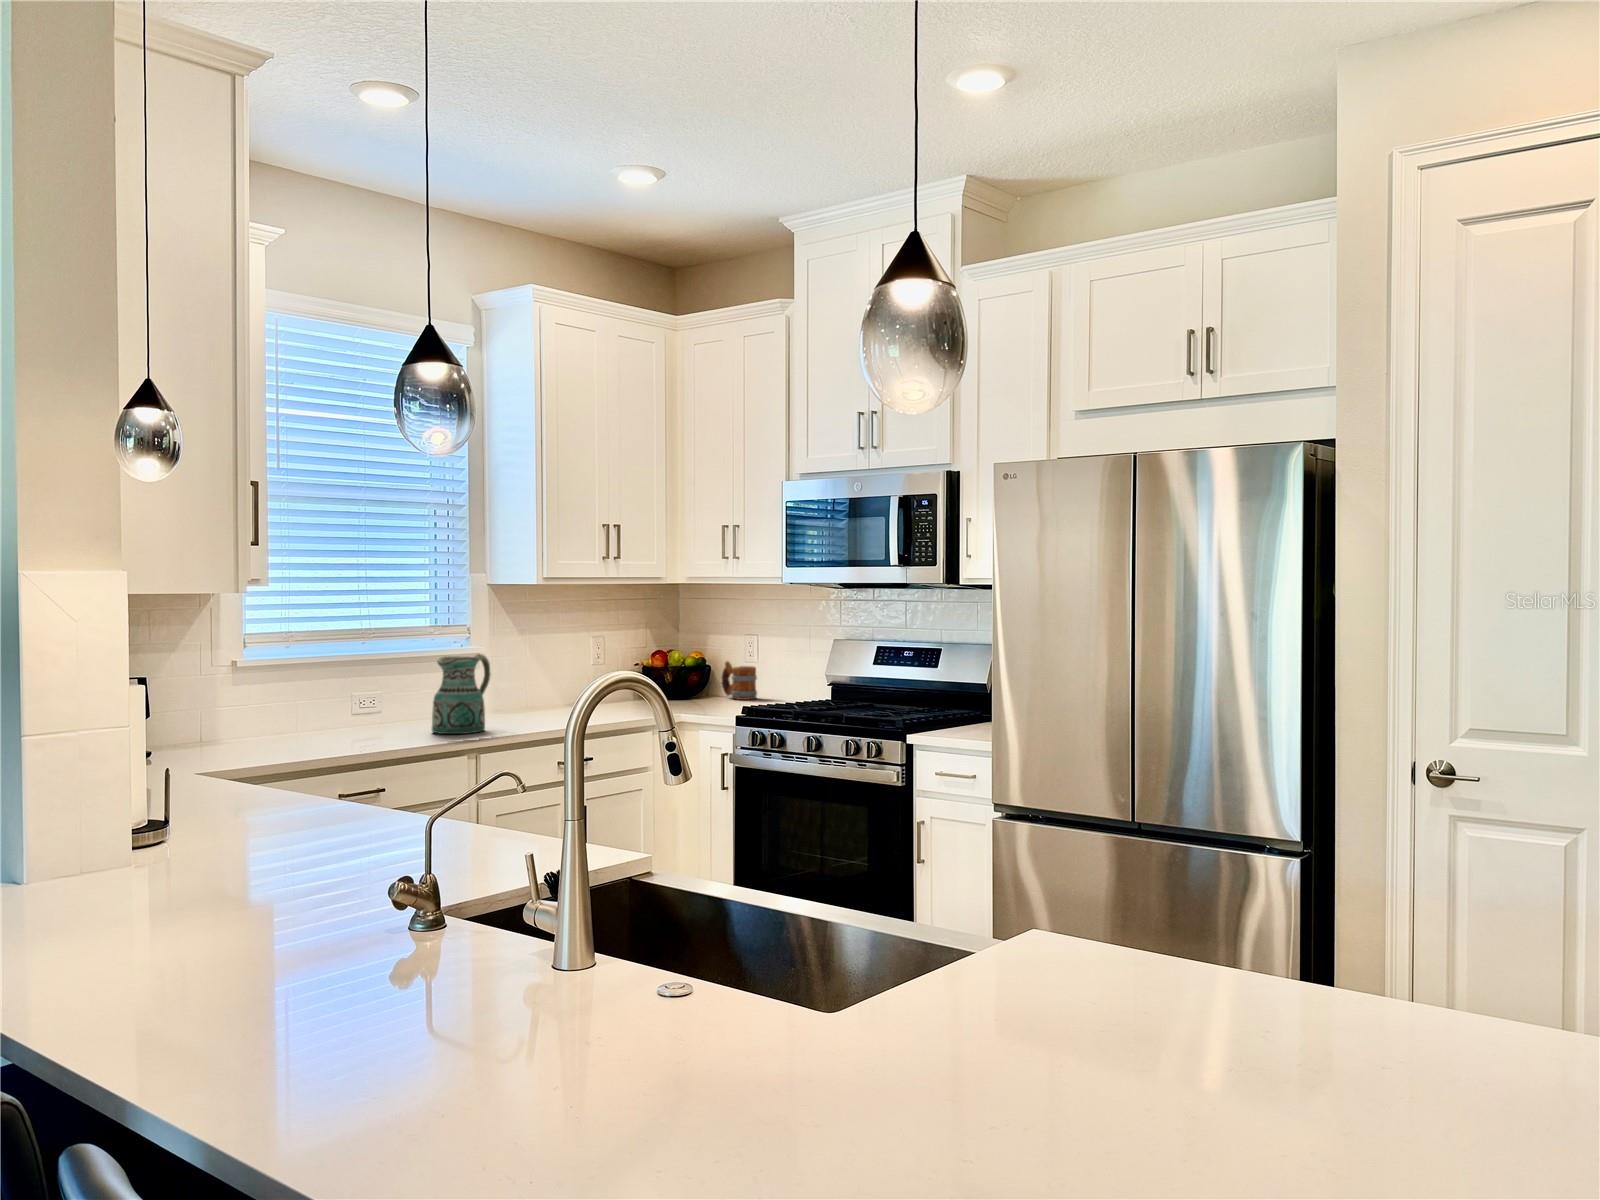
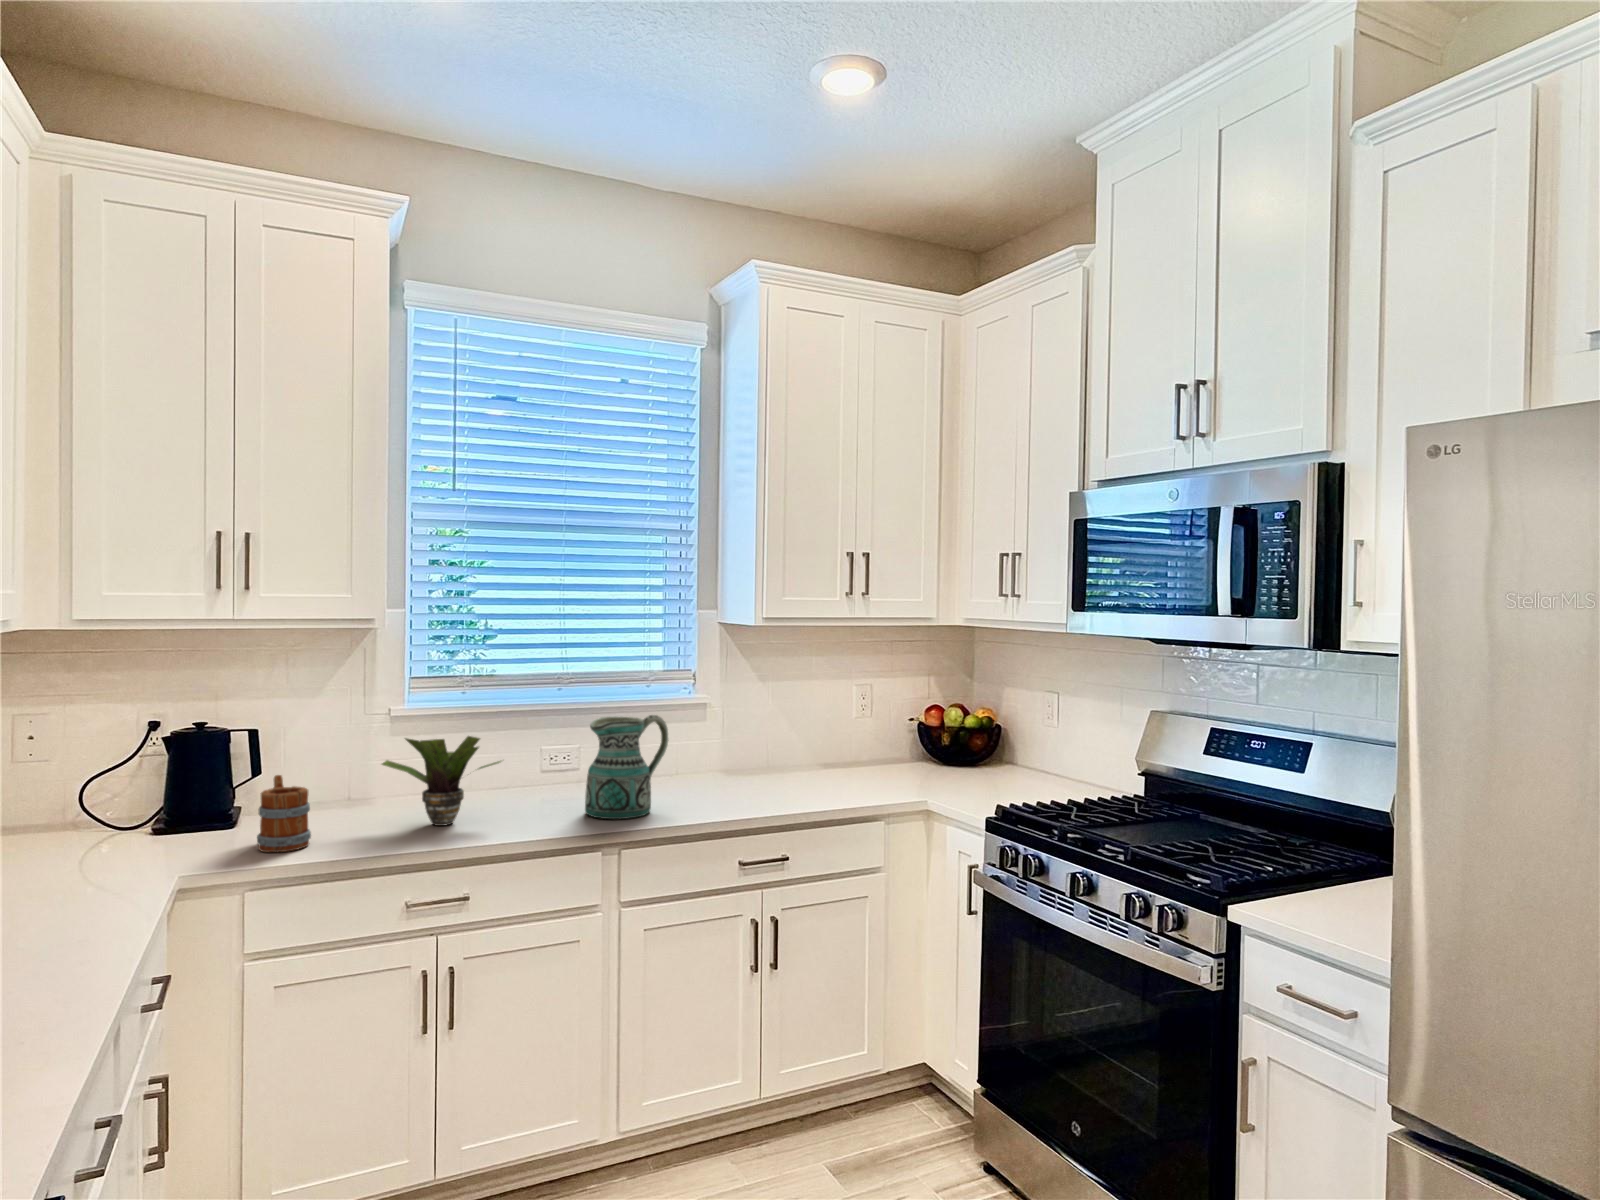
mug: present [722,661,757,700] -> present [257,775,311,852]
potted plant: none [275,675,375,746] -> present [382,736,501,826]

